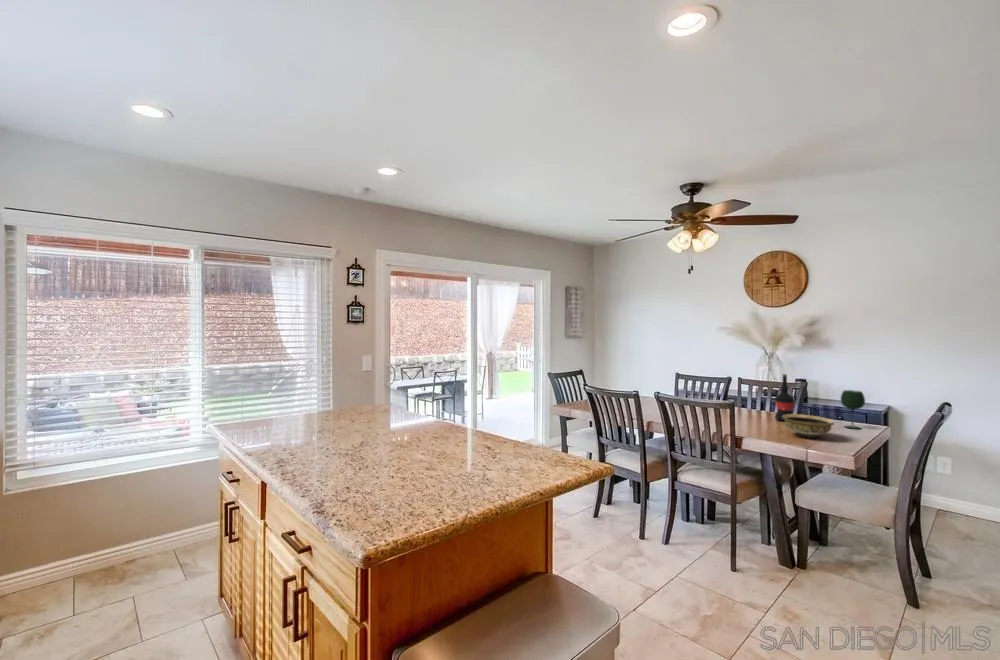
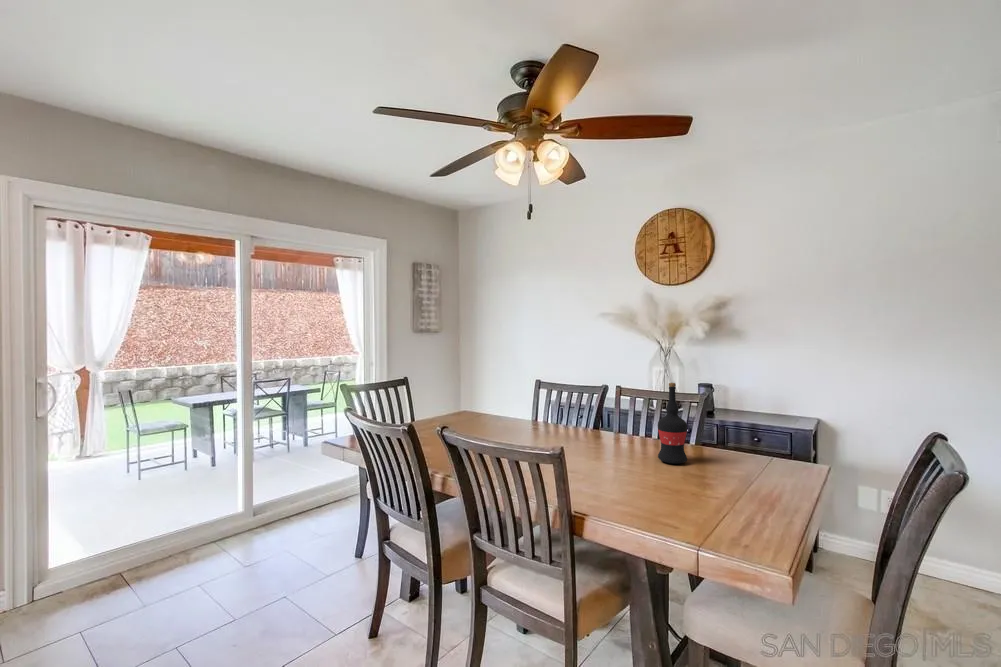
wine glass: present [841,390,865,429] -> none [760,409,800,478]
ceramic bowl: present [782,414,834,438] -> none [656,460,751,511]

